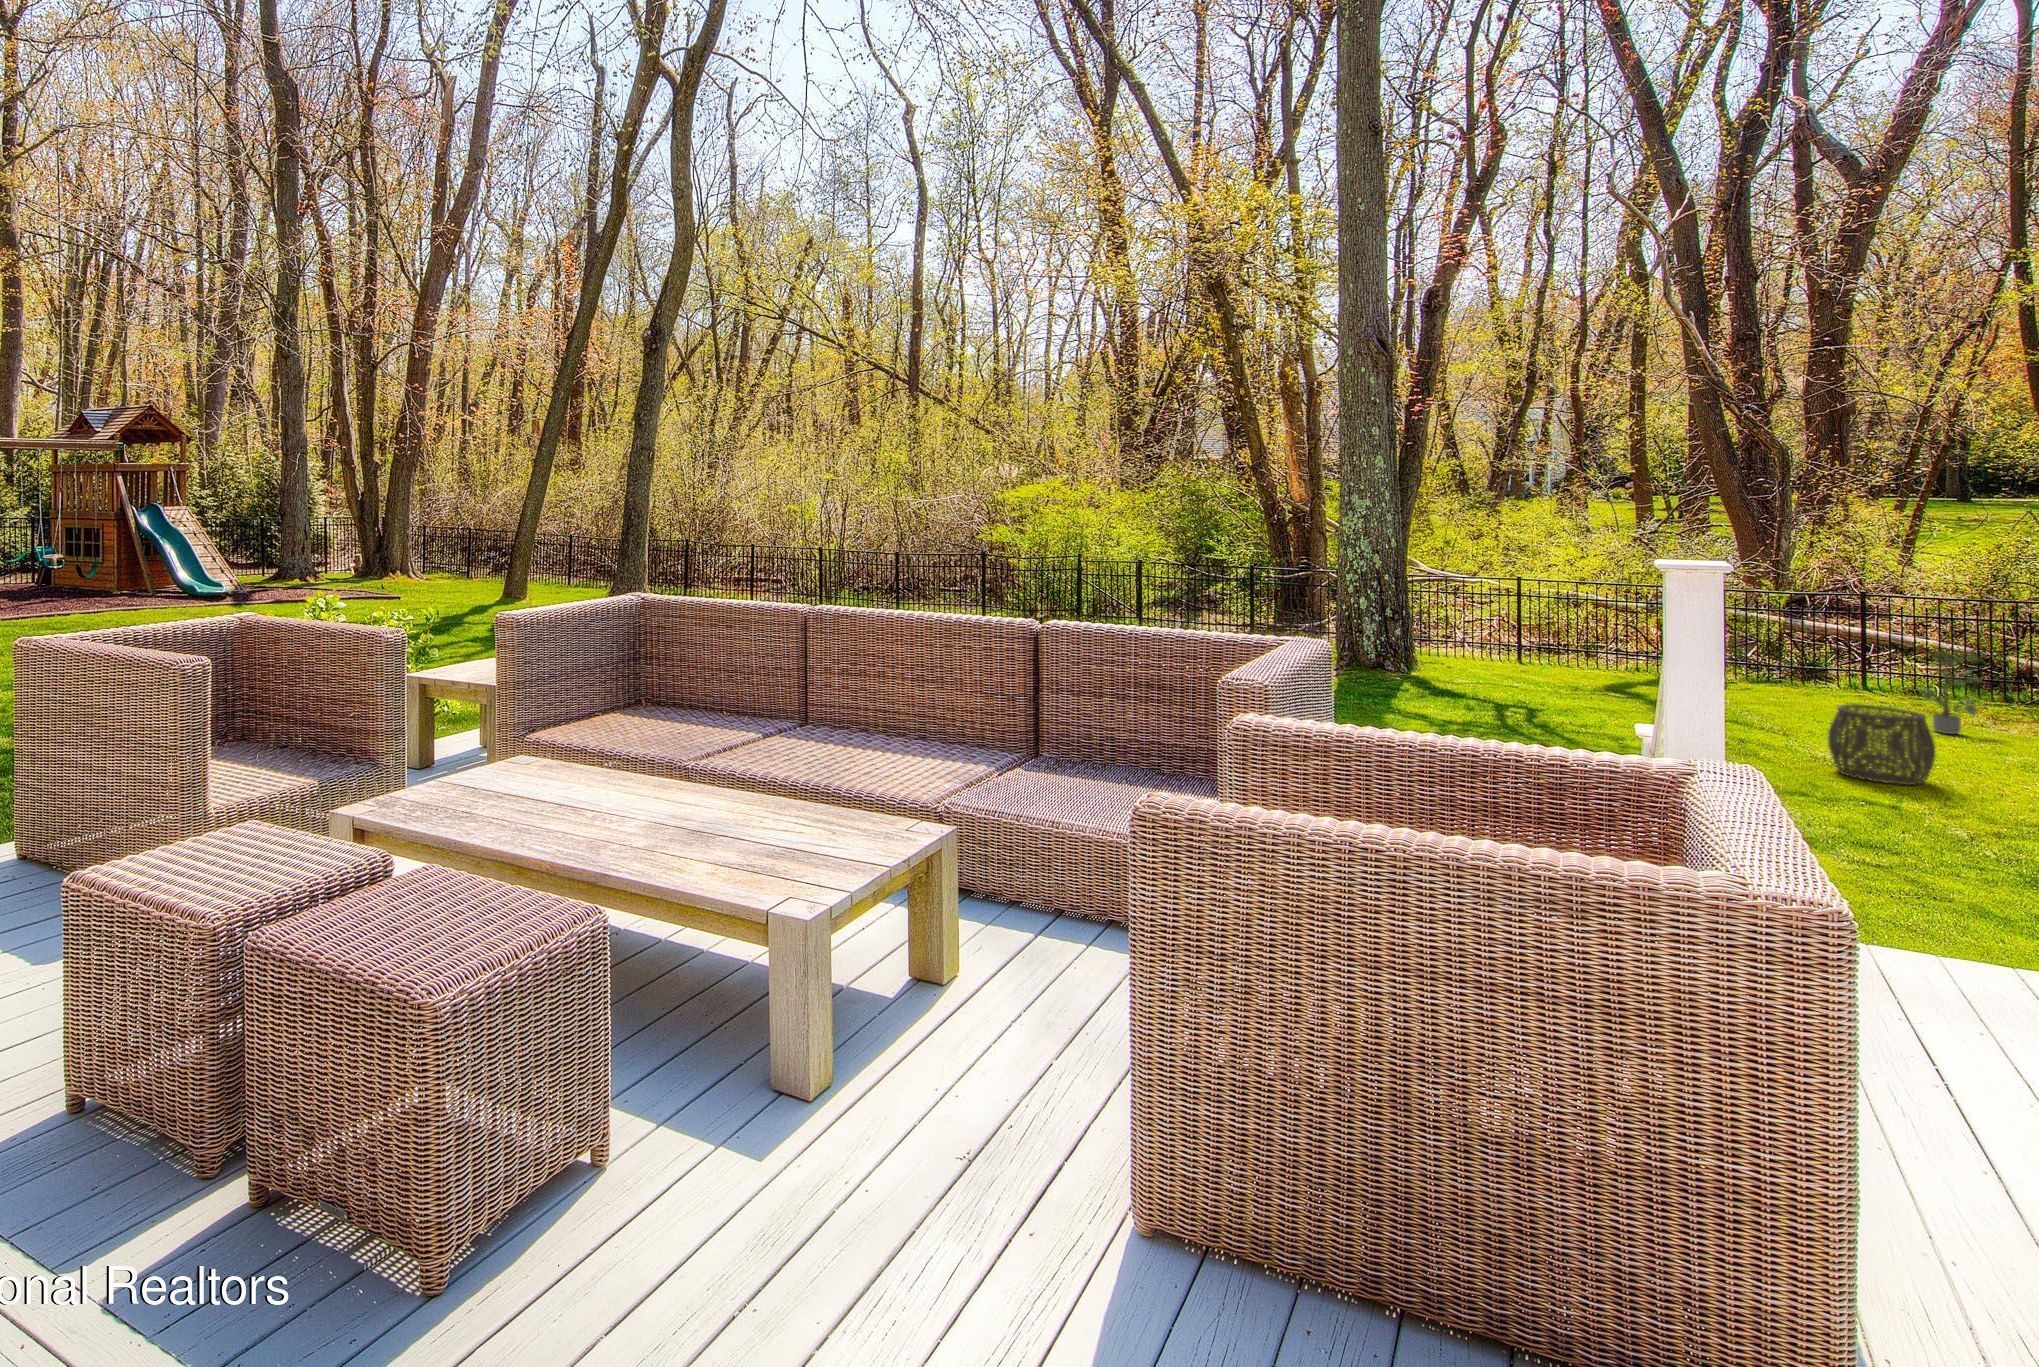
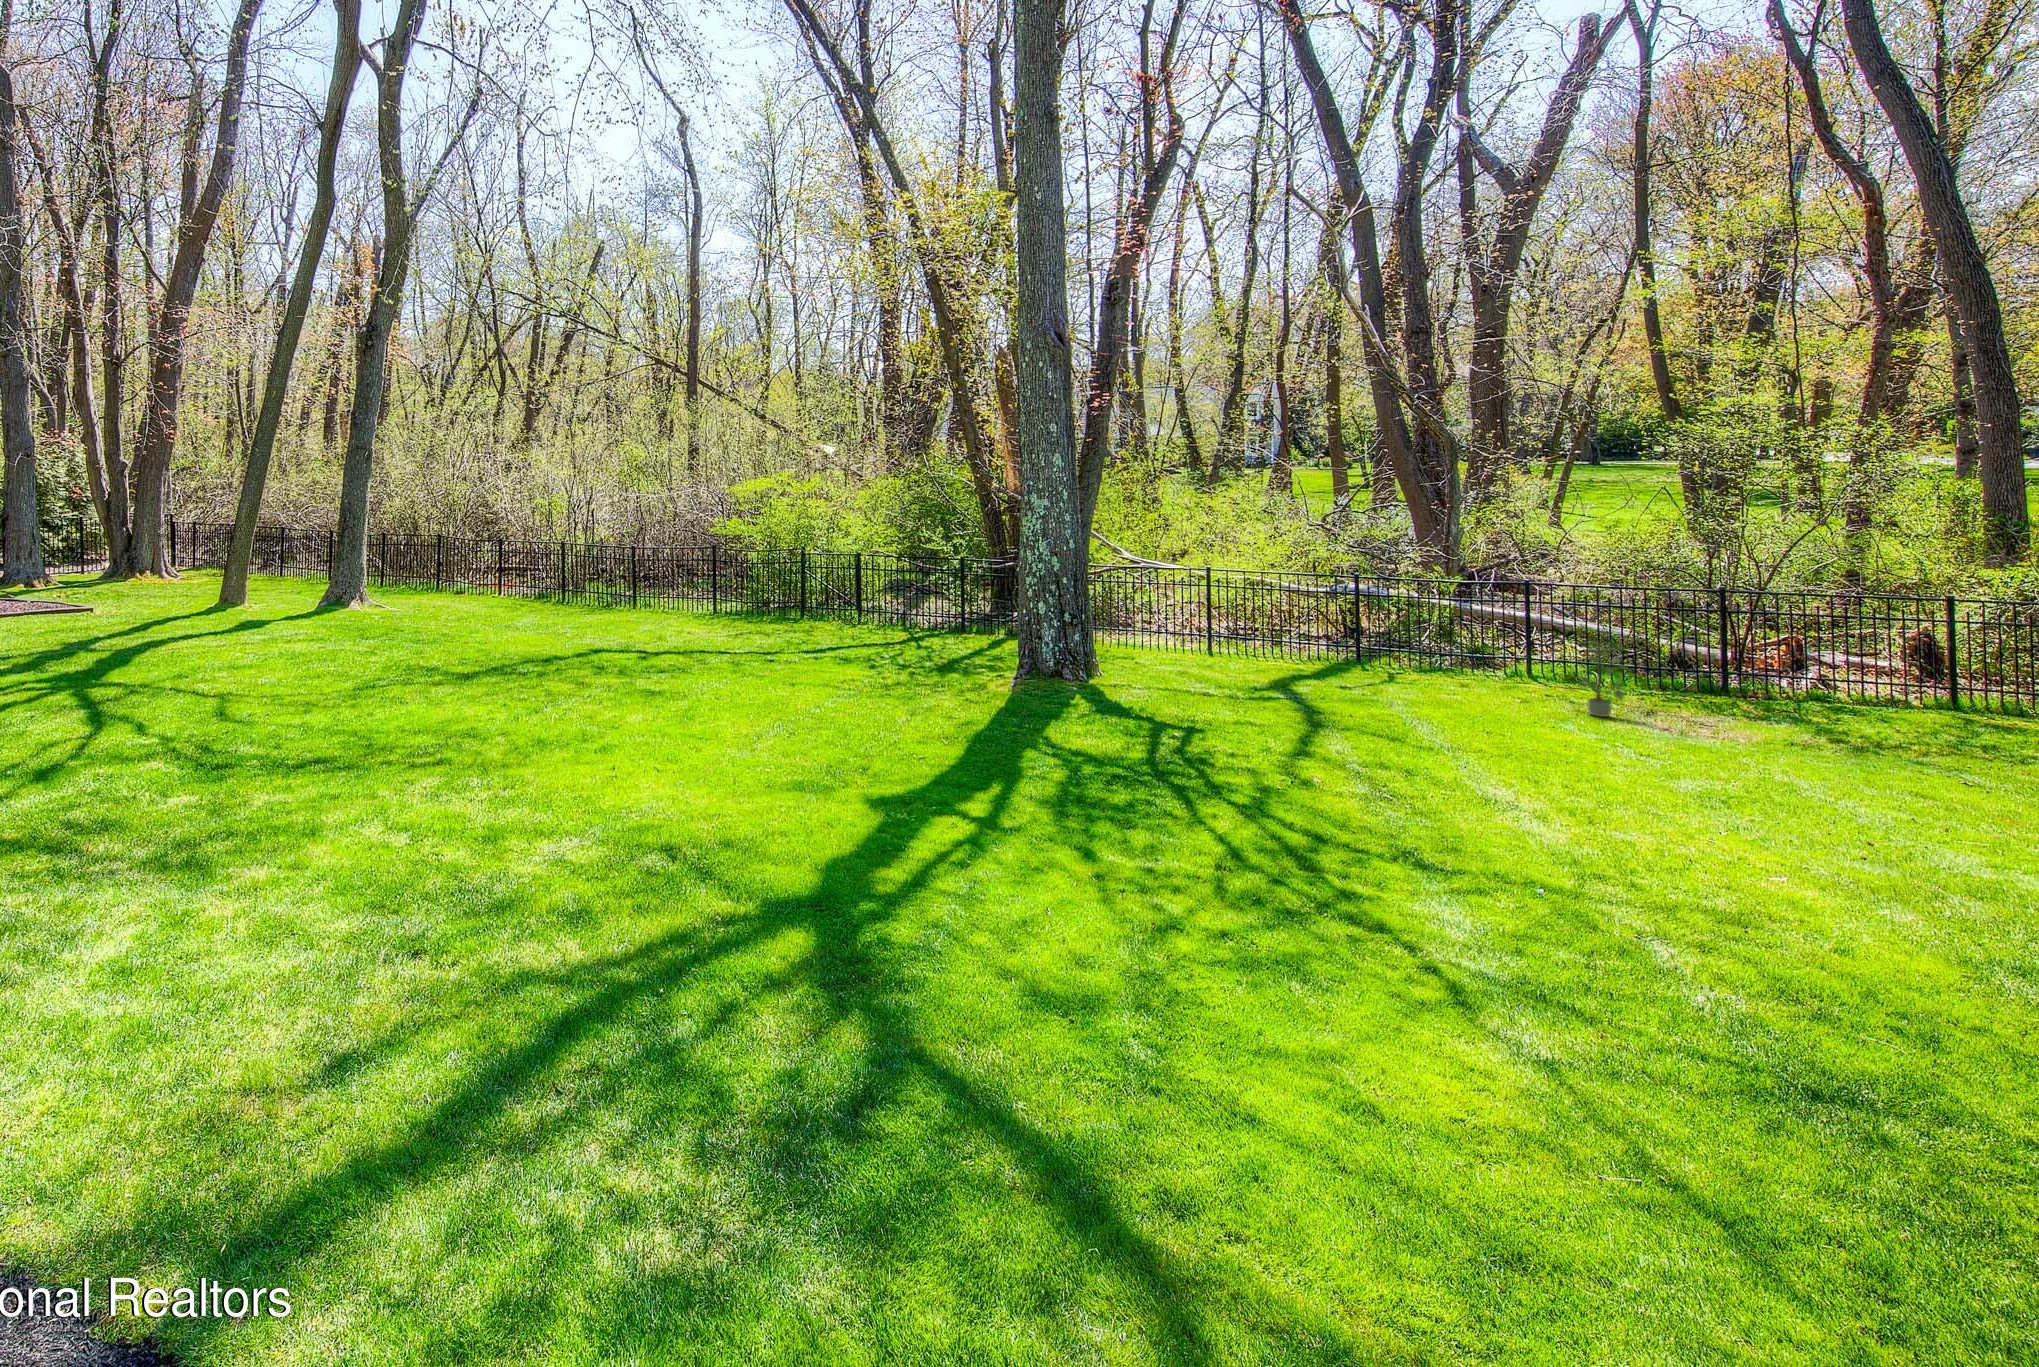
woven basket: present [1828,704,1936,785] -> none [1506,708,1598,786]

